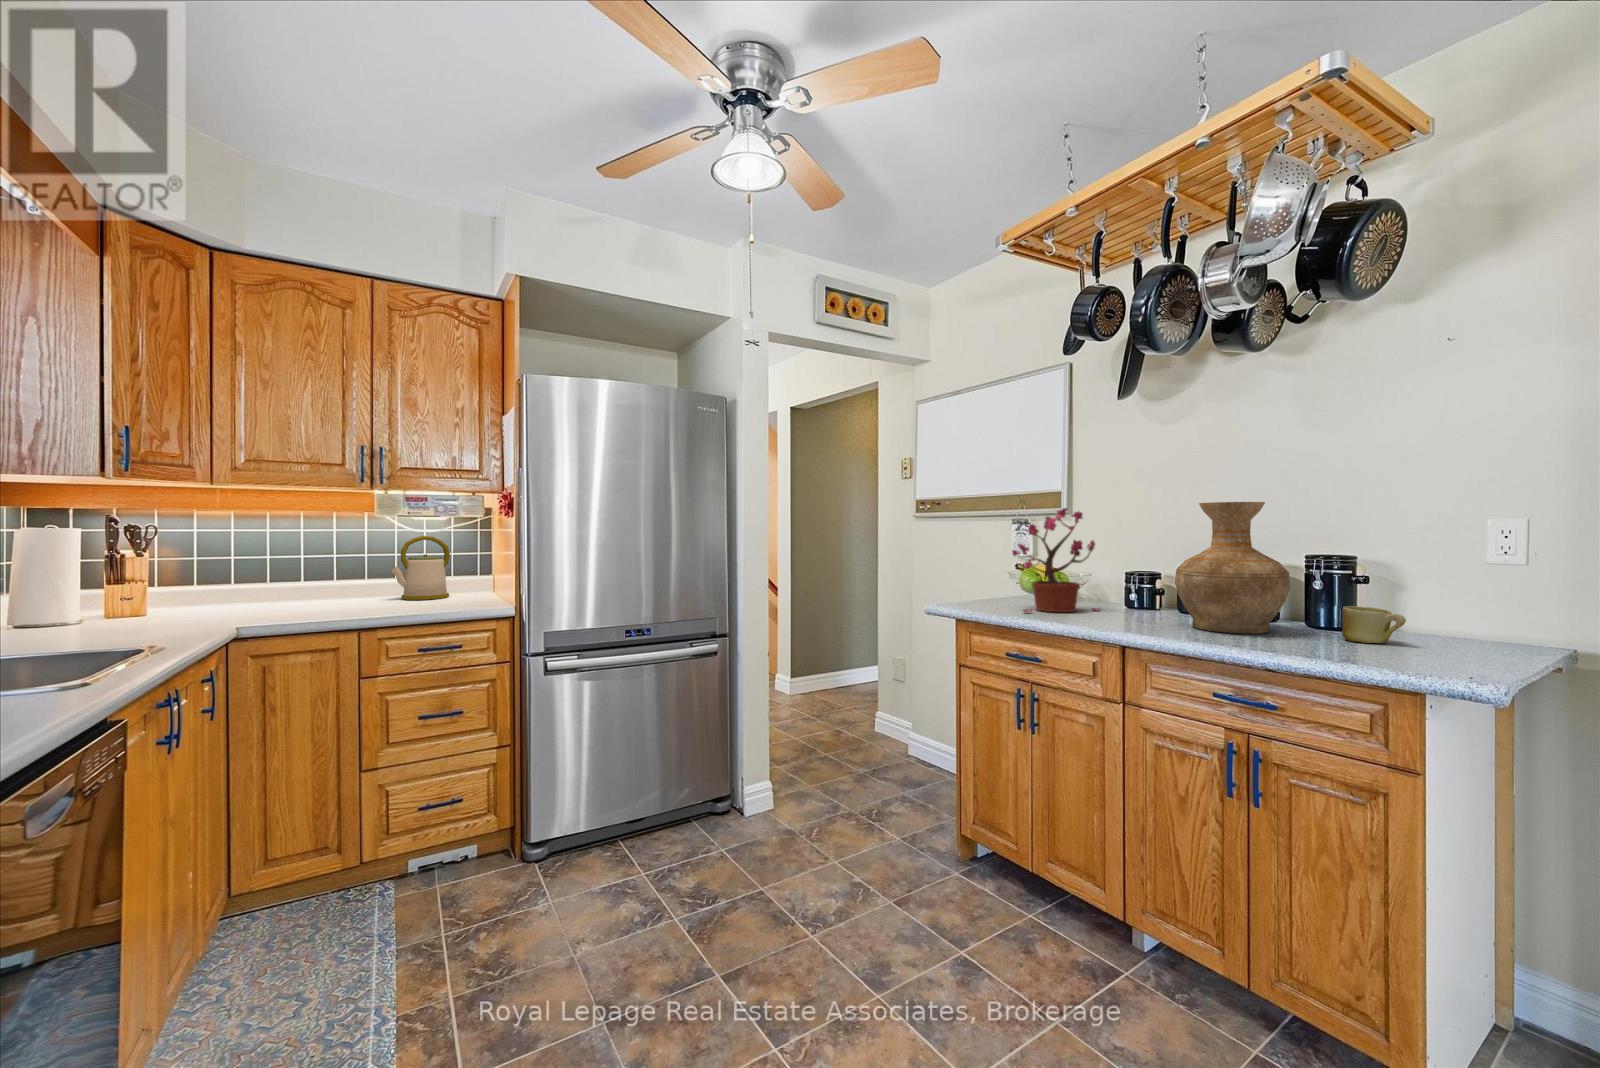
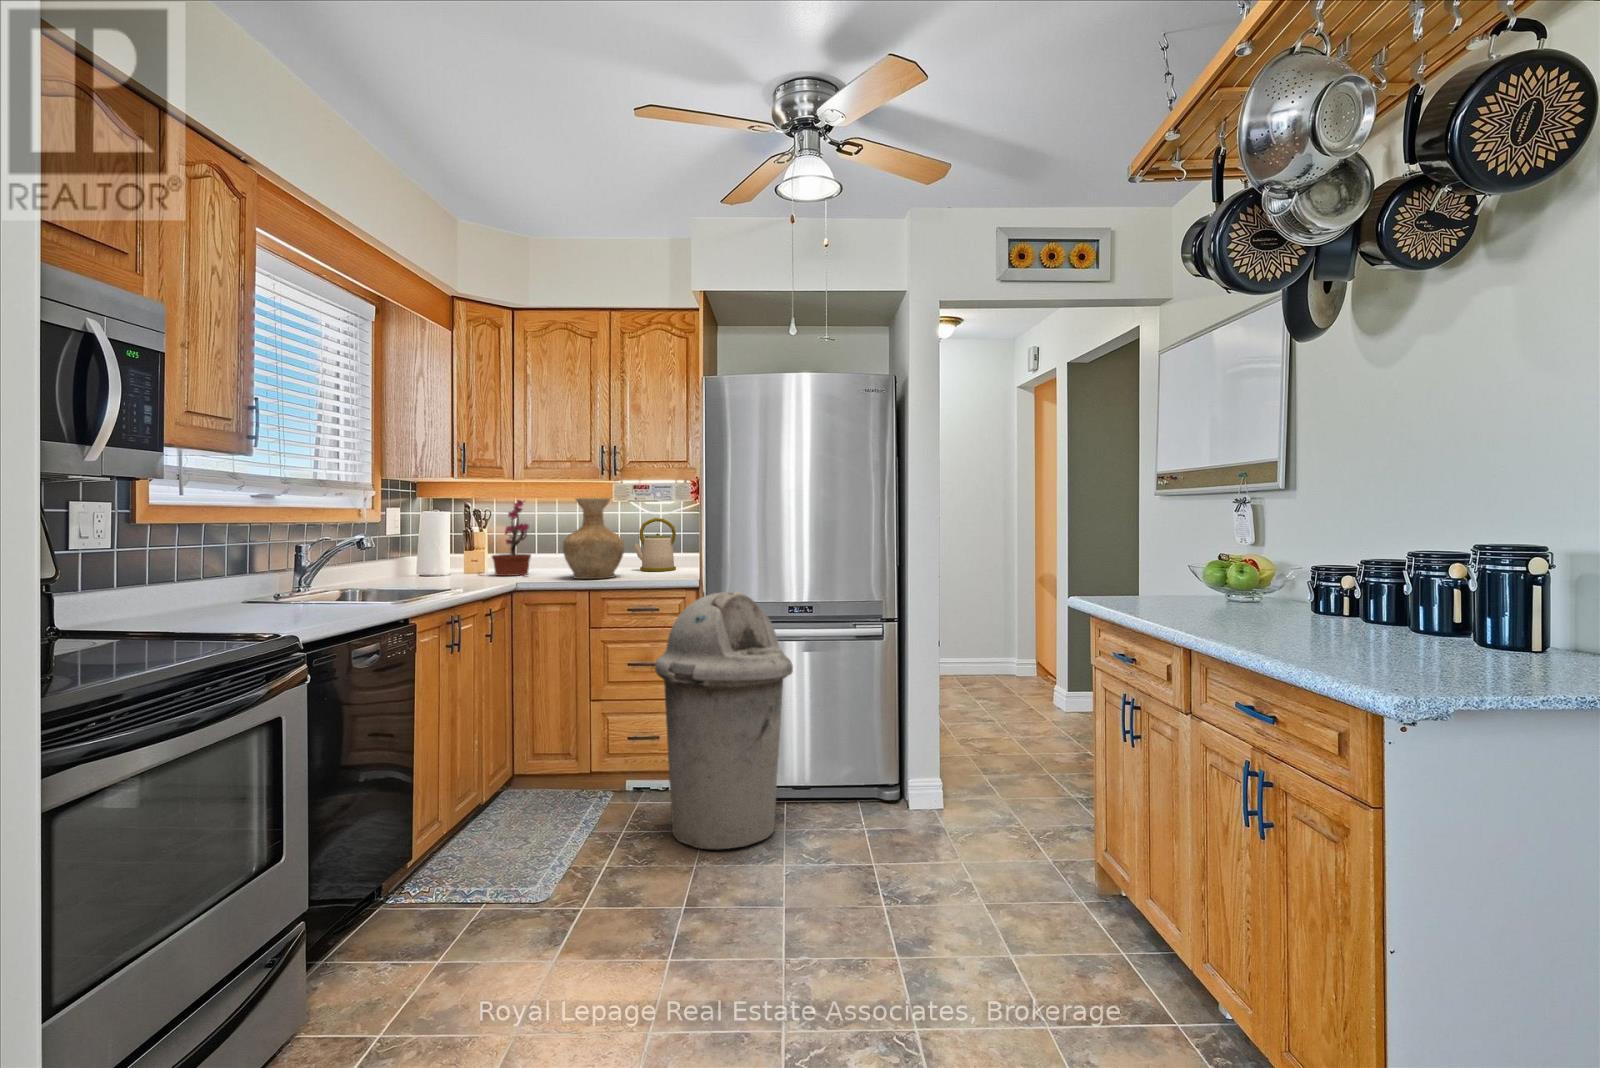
vase: present [1175,502,1291,634] -> present [563,498,624,579]
potted plant: present [1012,508,1100,612] -> present [492,500,531,576]
mug: present [1342,606,1406,643] -> none [1458,624,1525,674]
trash can: none [491,616,661,932] -> present [655,591,793,849]

